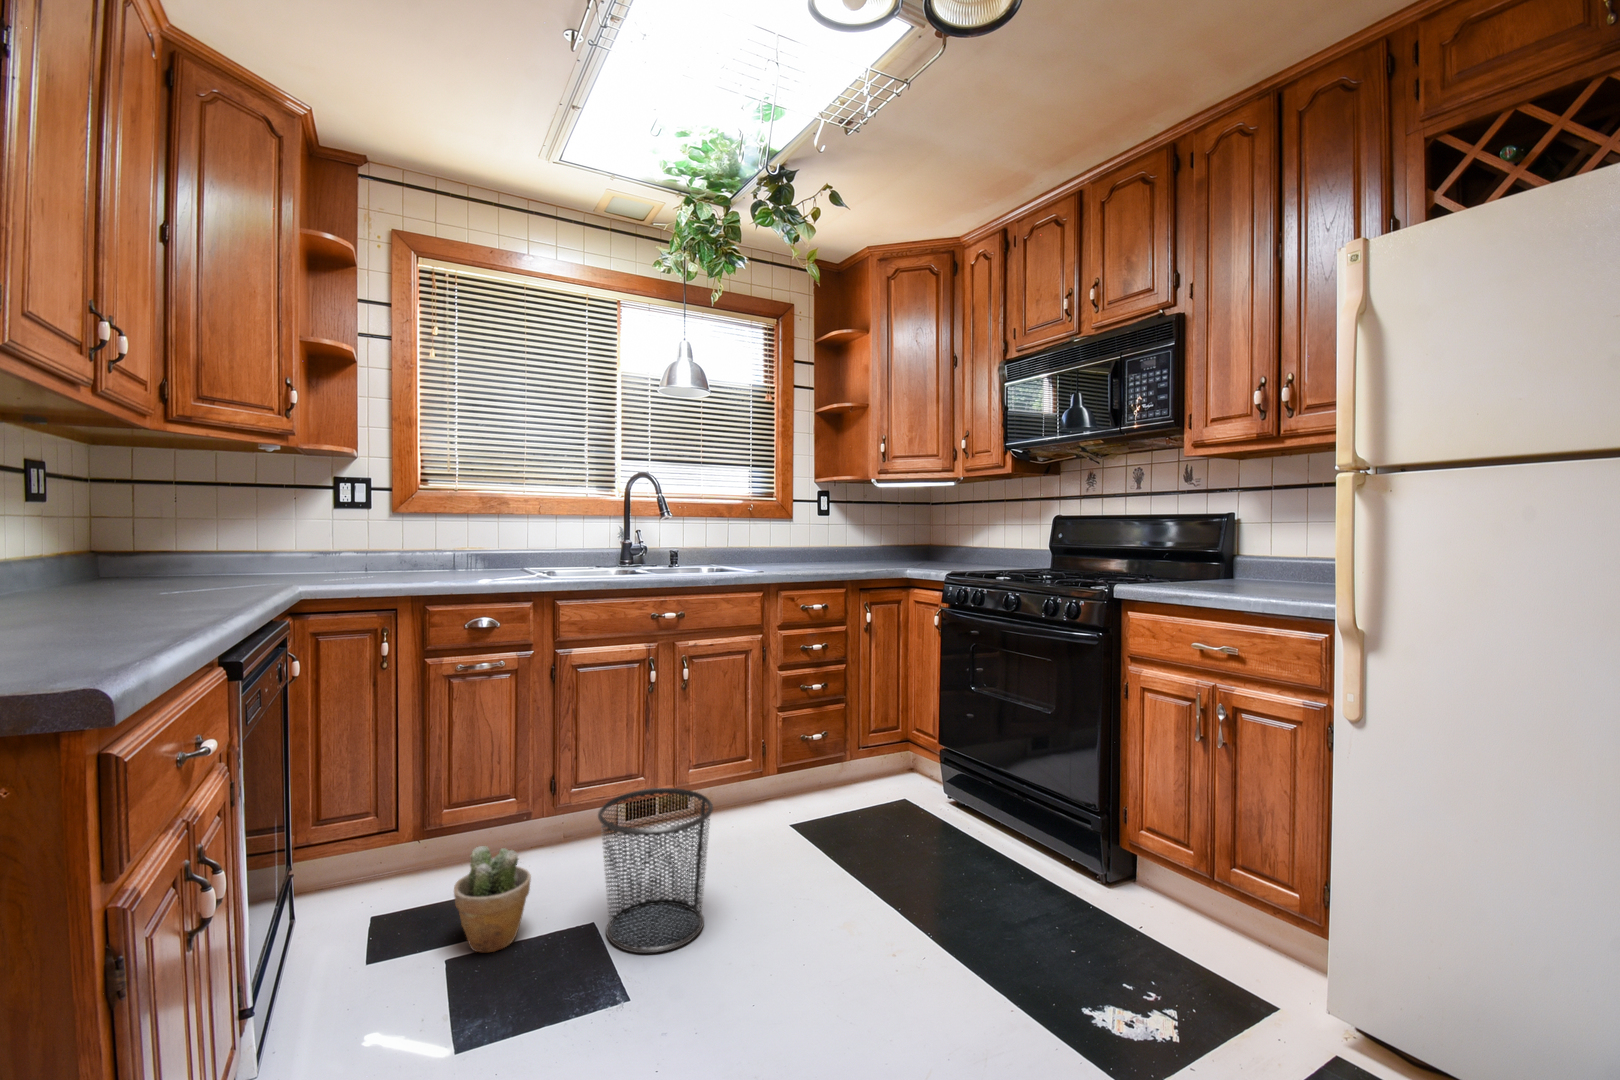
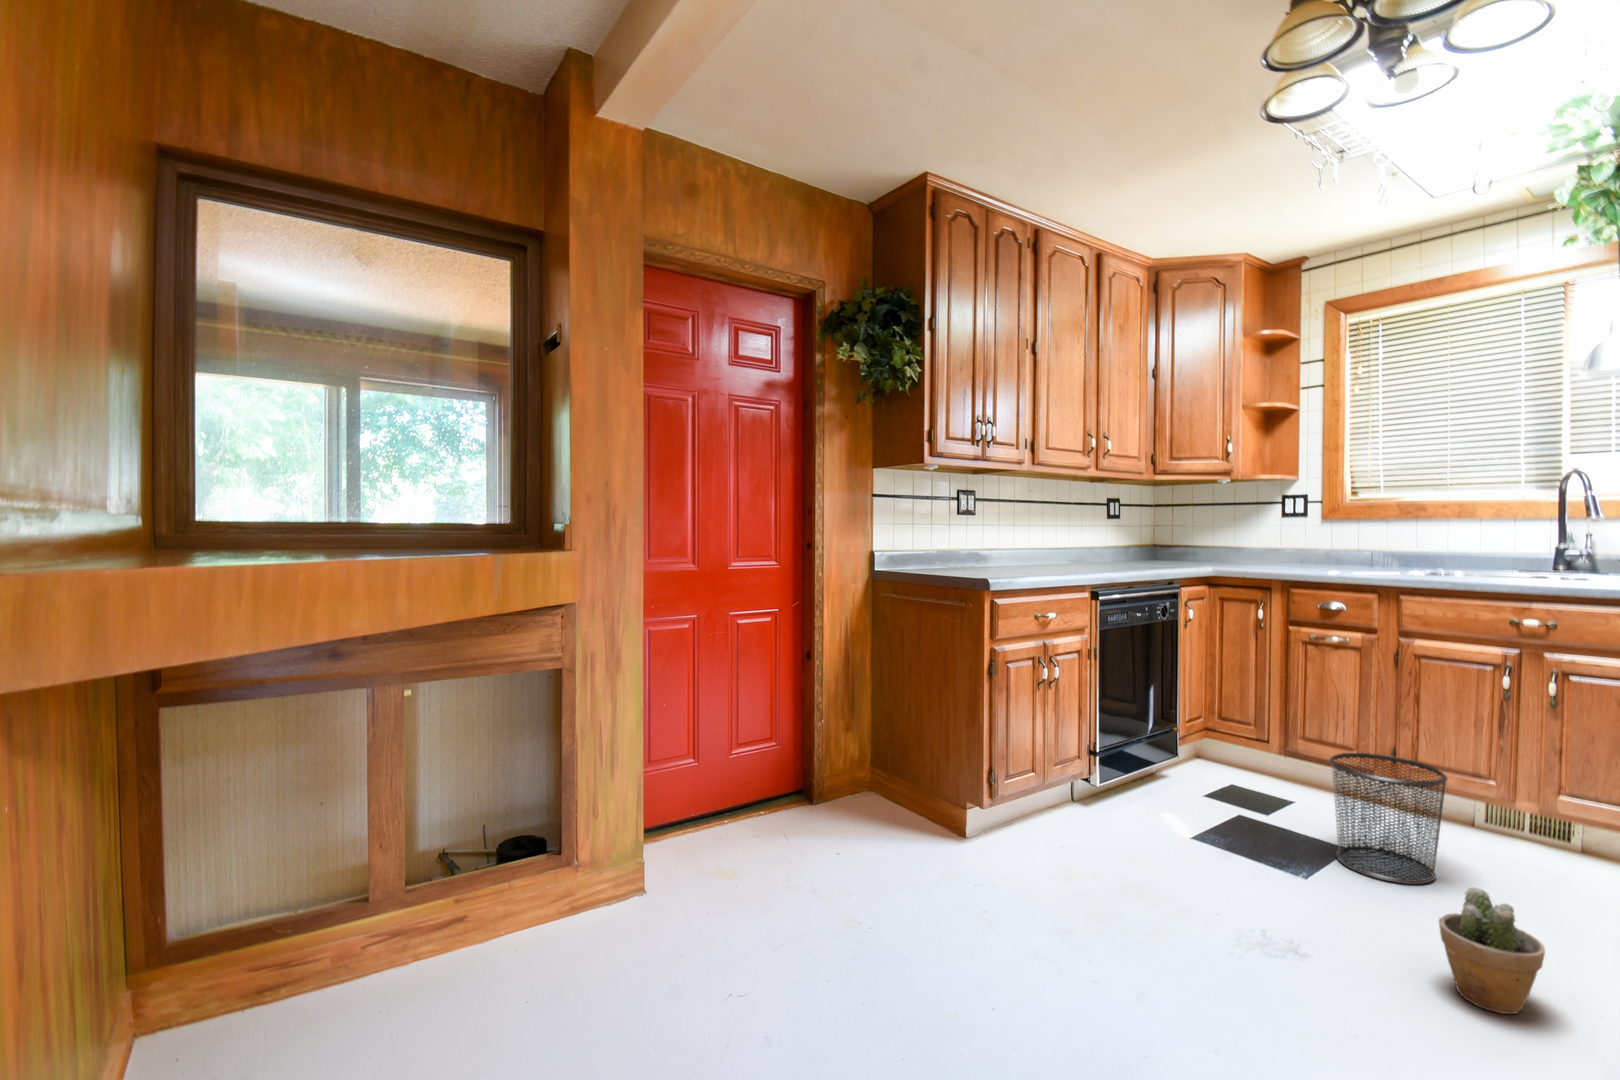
potted plant: present [454,846,531,952] -> present [1439,888,1545,1014]

